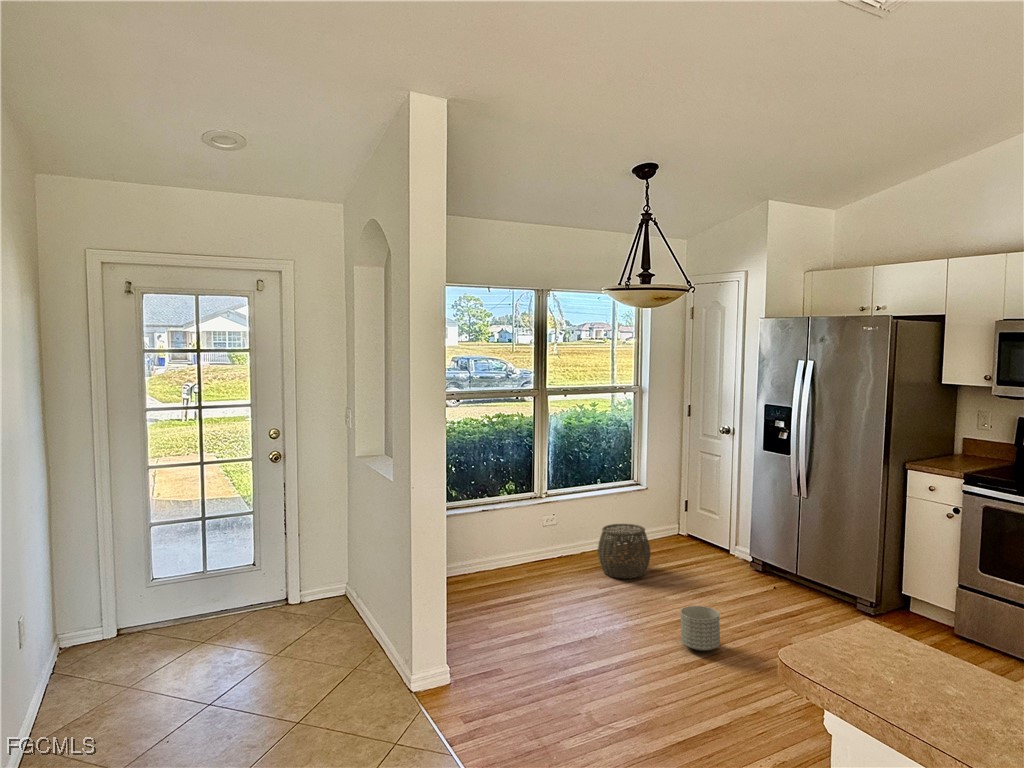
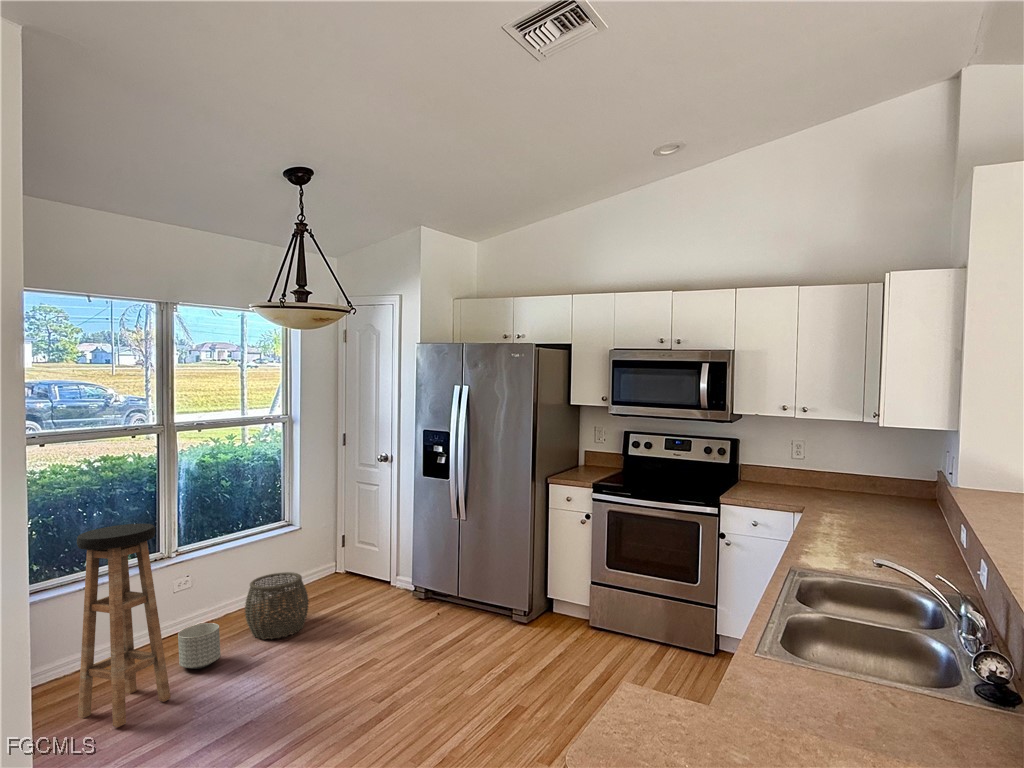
bar stool: none [481,465,541,614] -> present [77,524,171,727]
planter: present [681,606,720,651] -> present [178,623,220,669]

